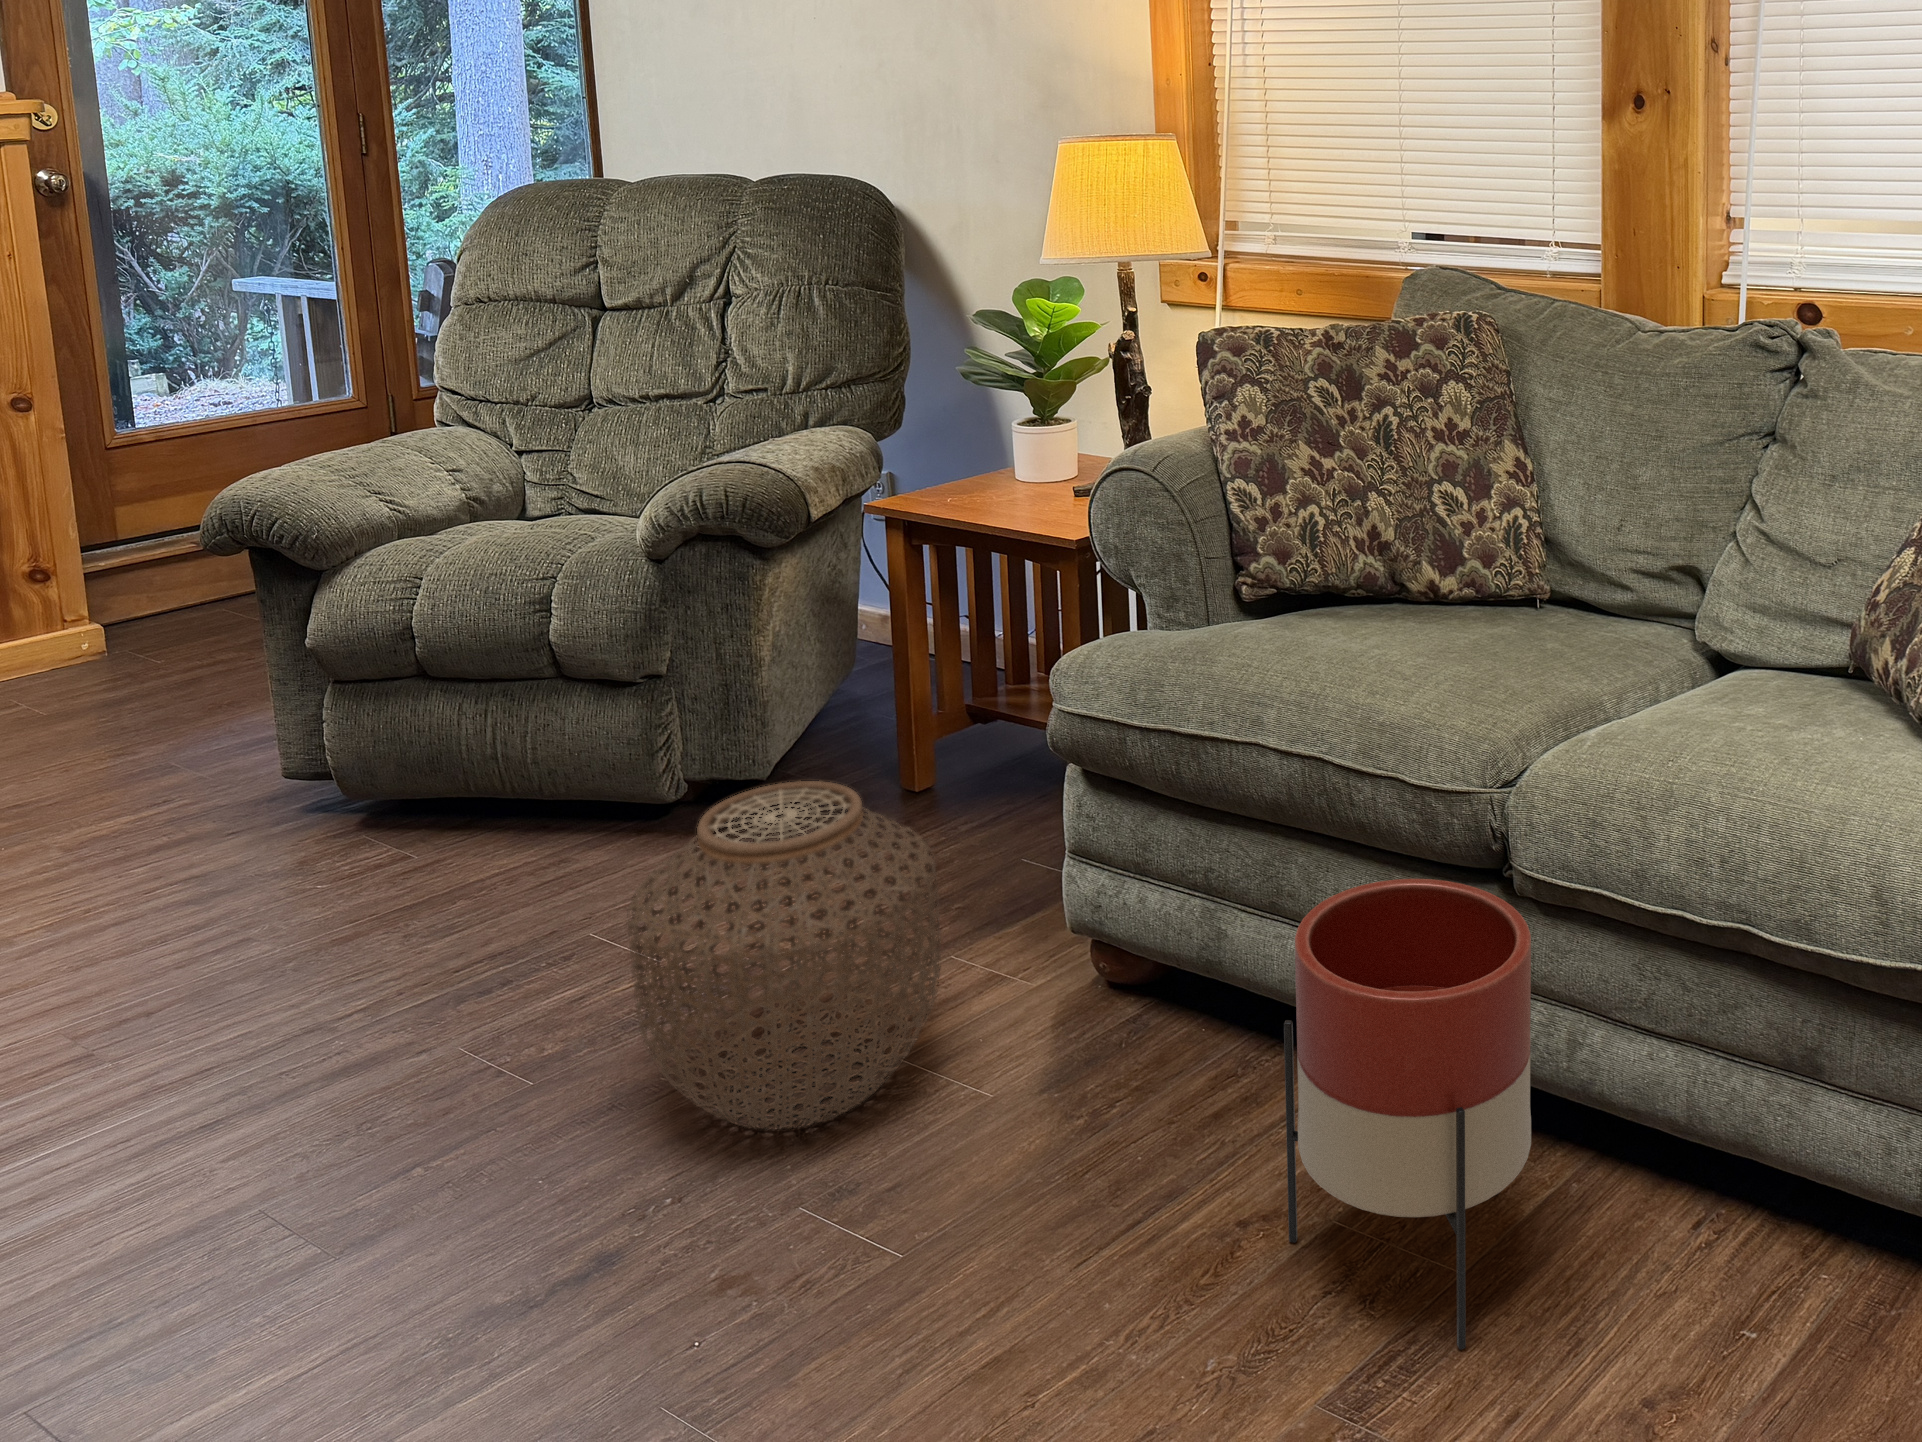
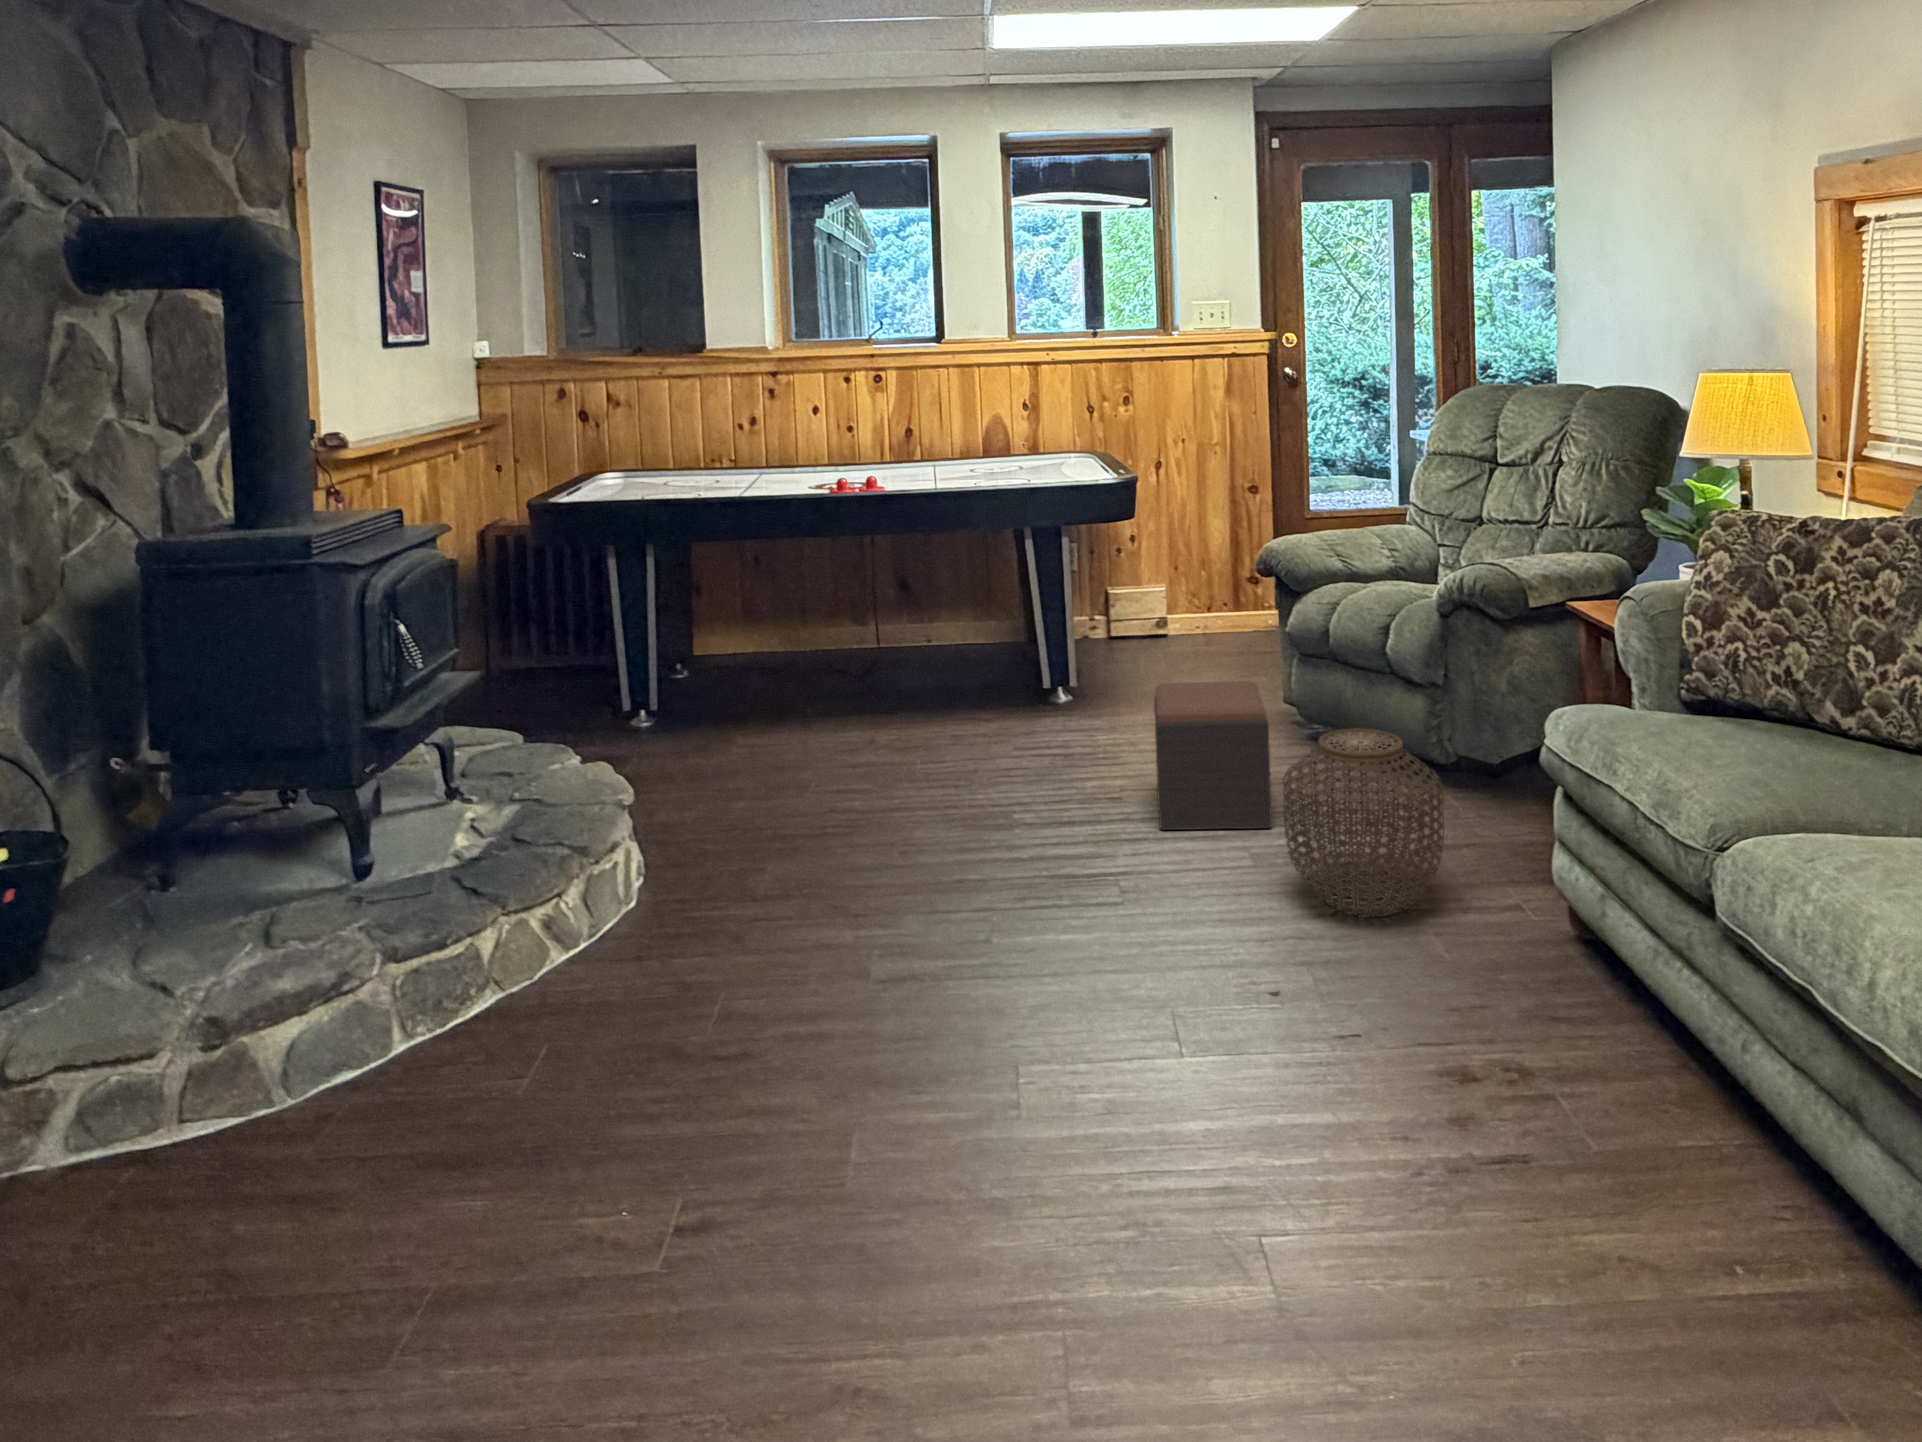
footstool: none [115,766,487,1143] -> present [1154,681,1272,830]
planter: present [1284,879,1531,1350] -> none [1475,853,1643,1132]

